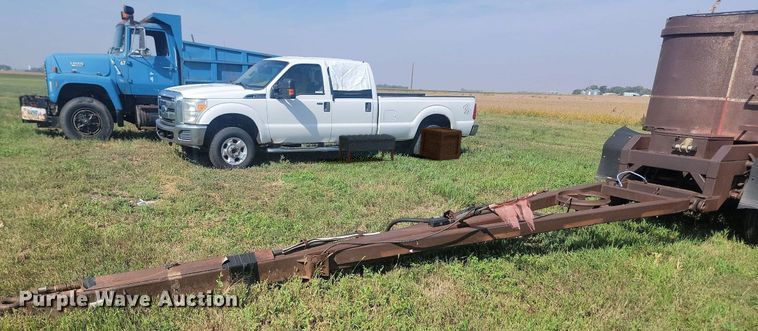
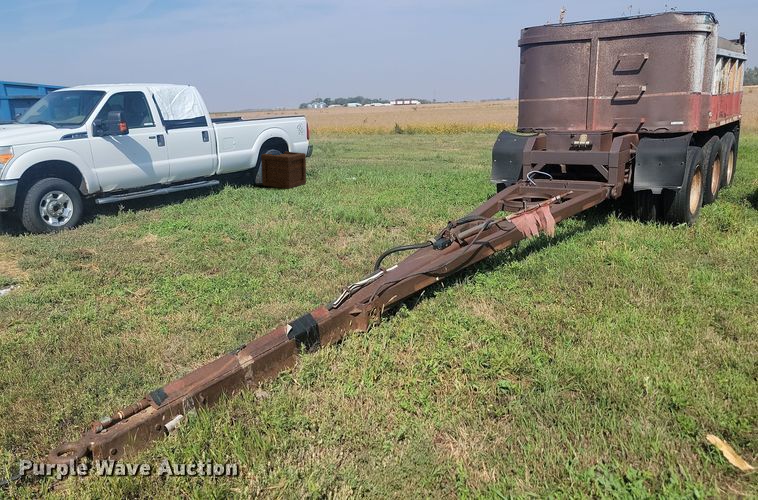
bench: present [339,134,396,164] -> none [176,166,242,205]

